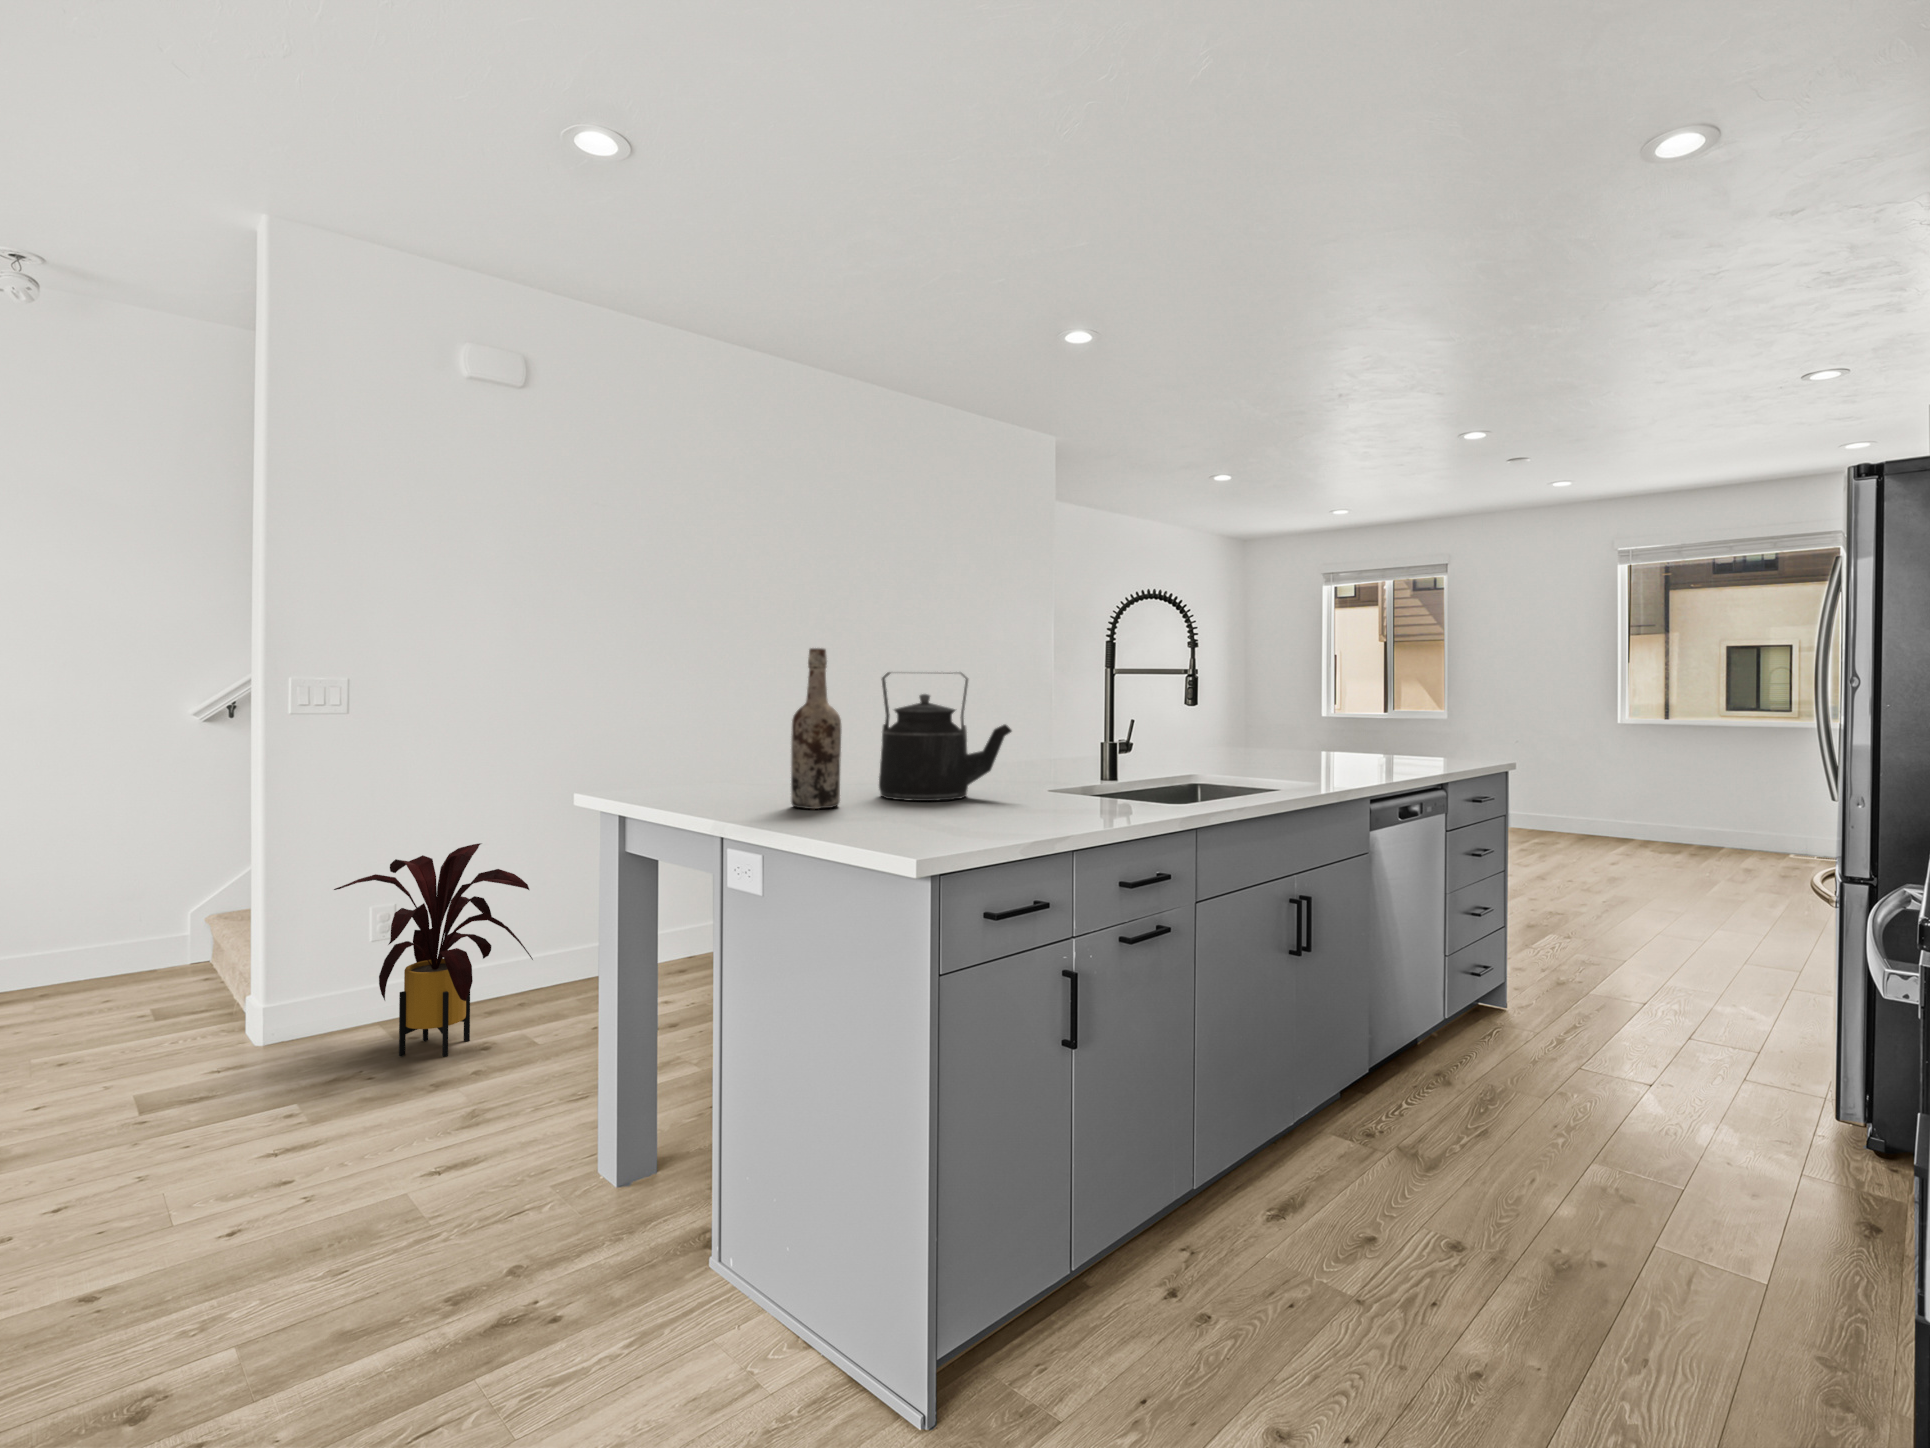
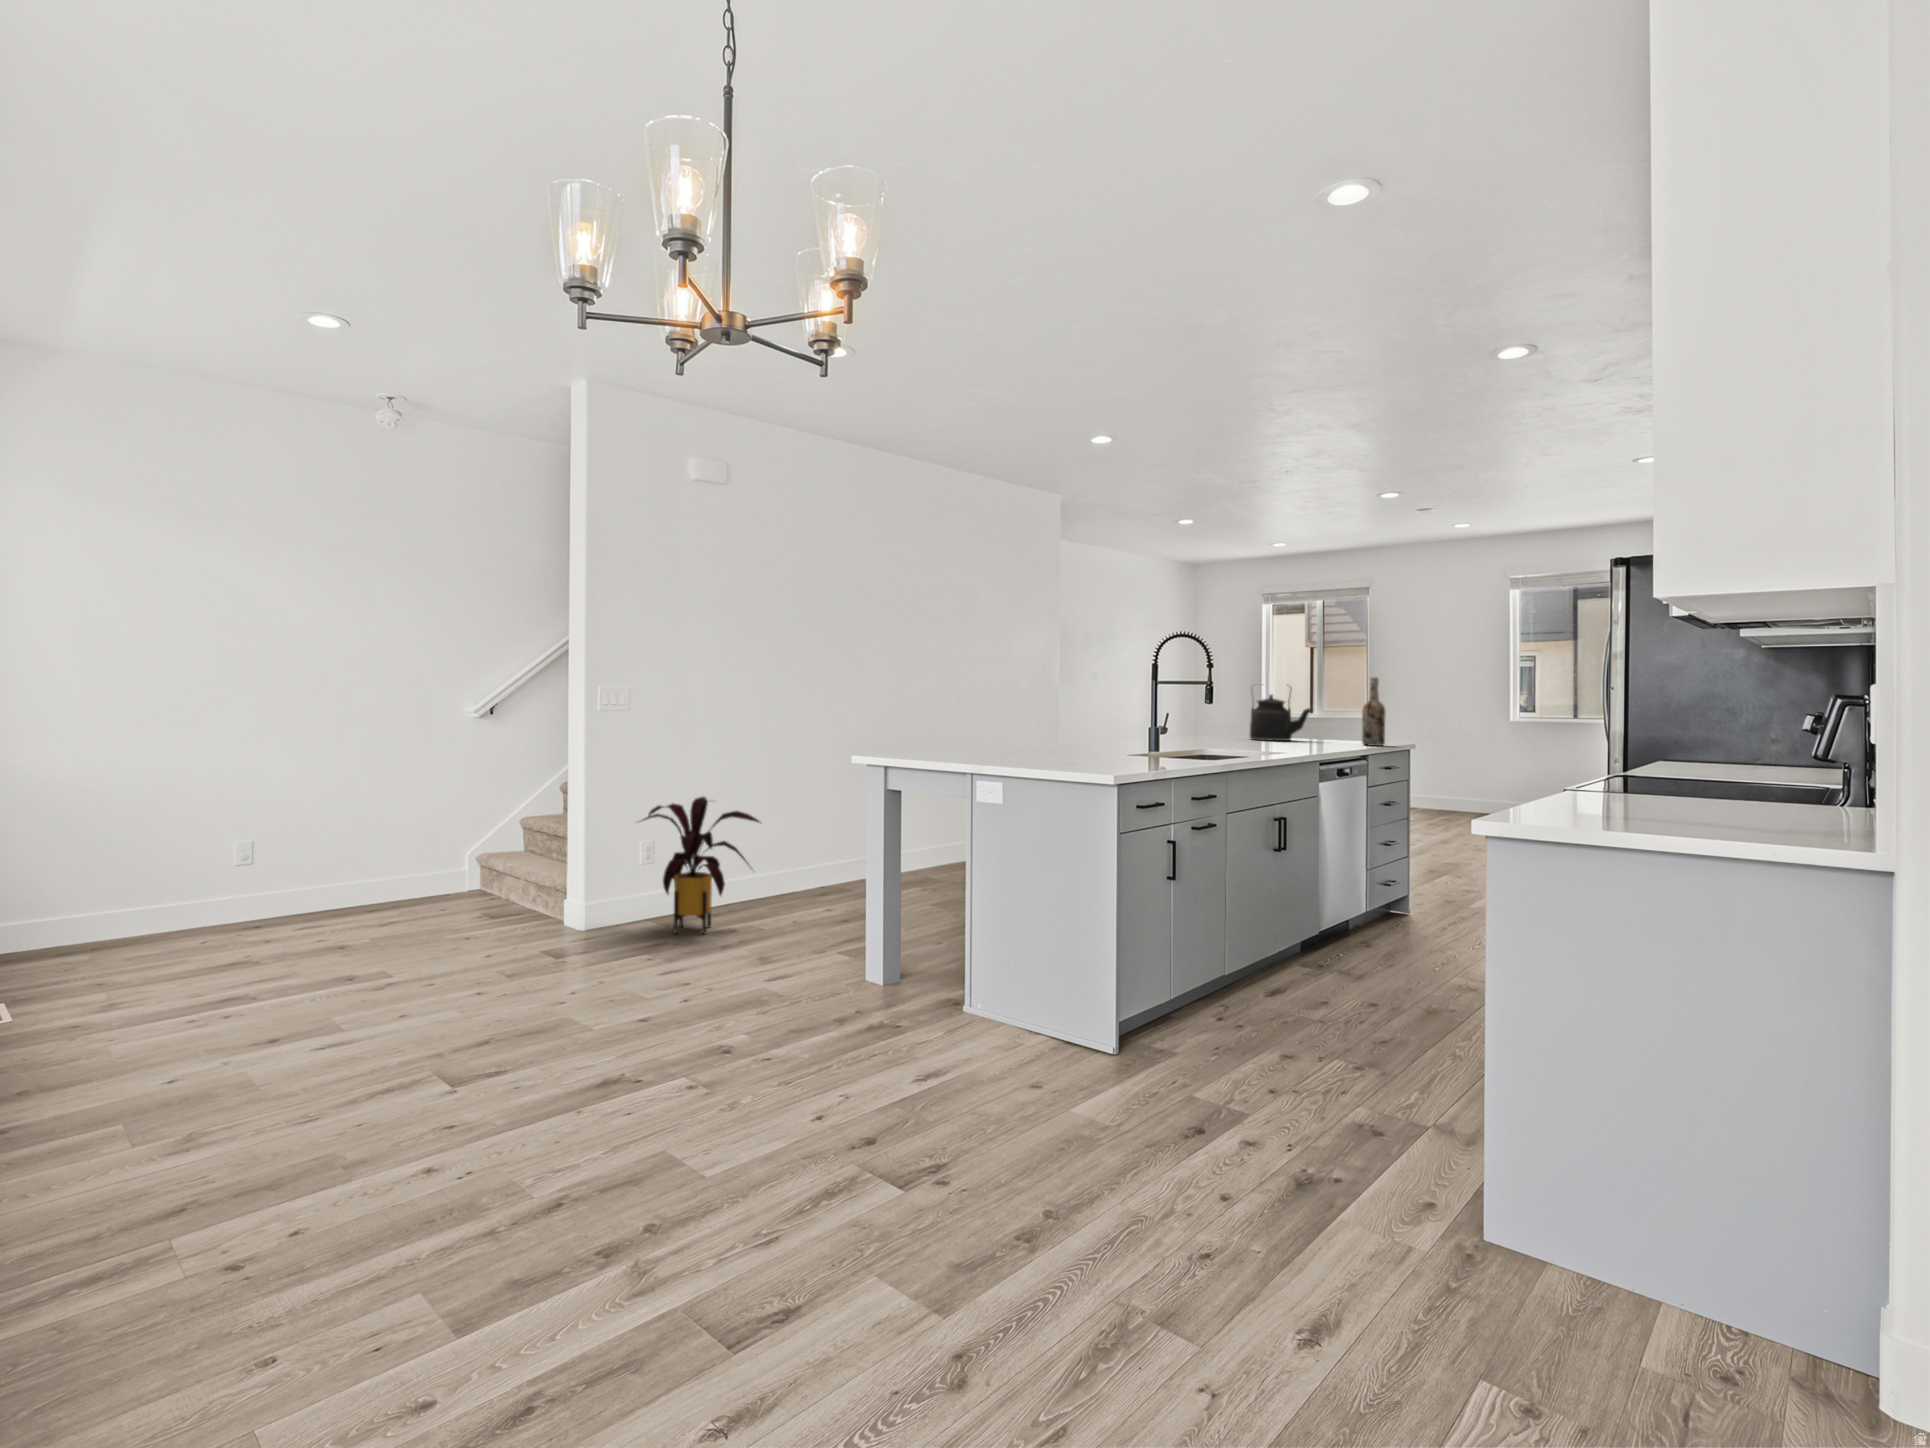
wine bottle: present [791,648,841,809] -> present [1362,678,1385,746]
kettle: present [879,672,1012,801] -> present [1250,685,1311,741]

